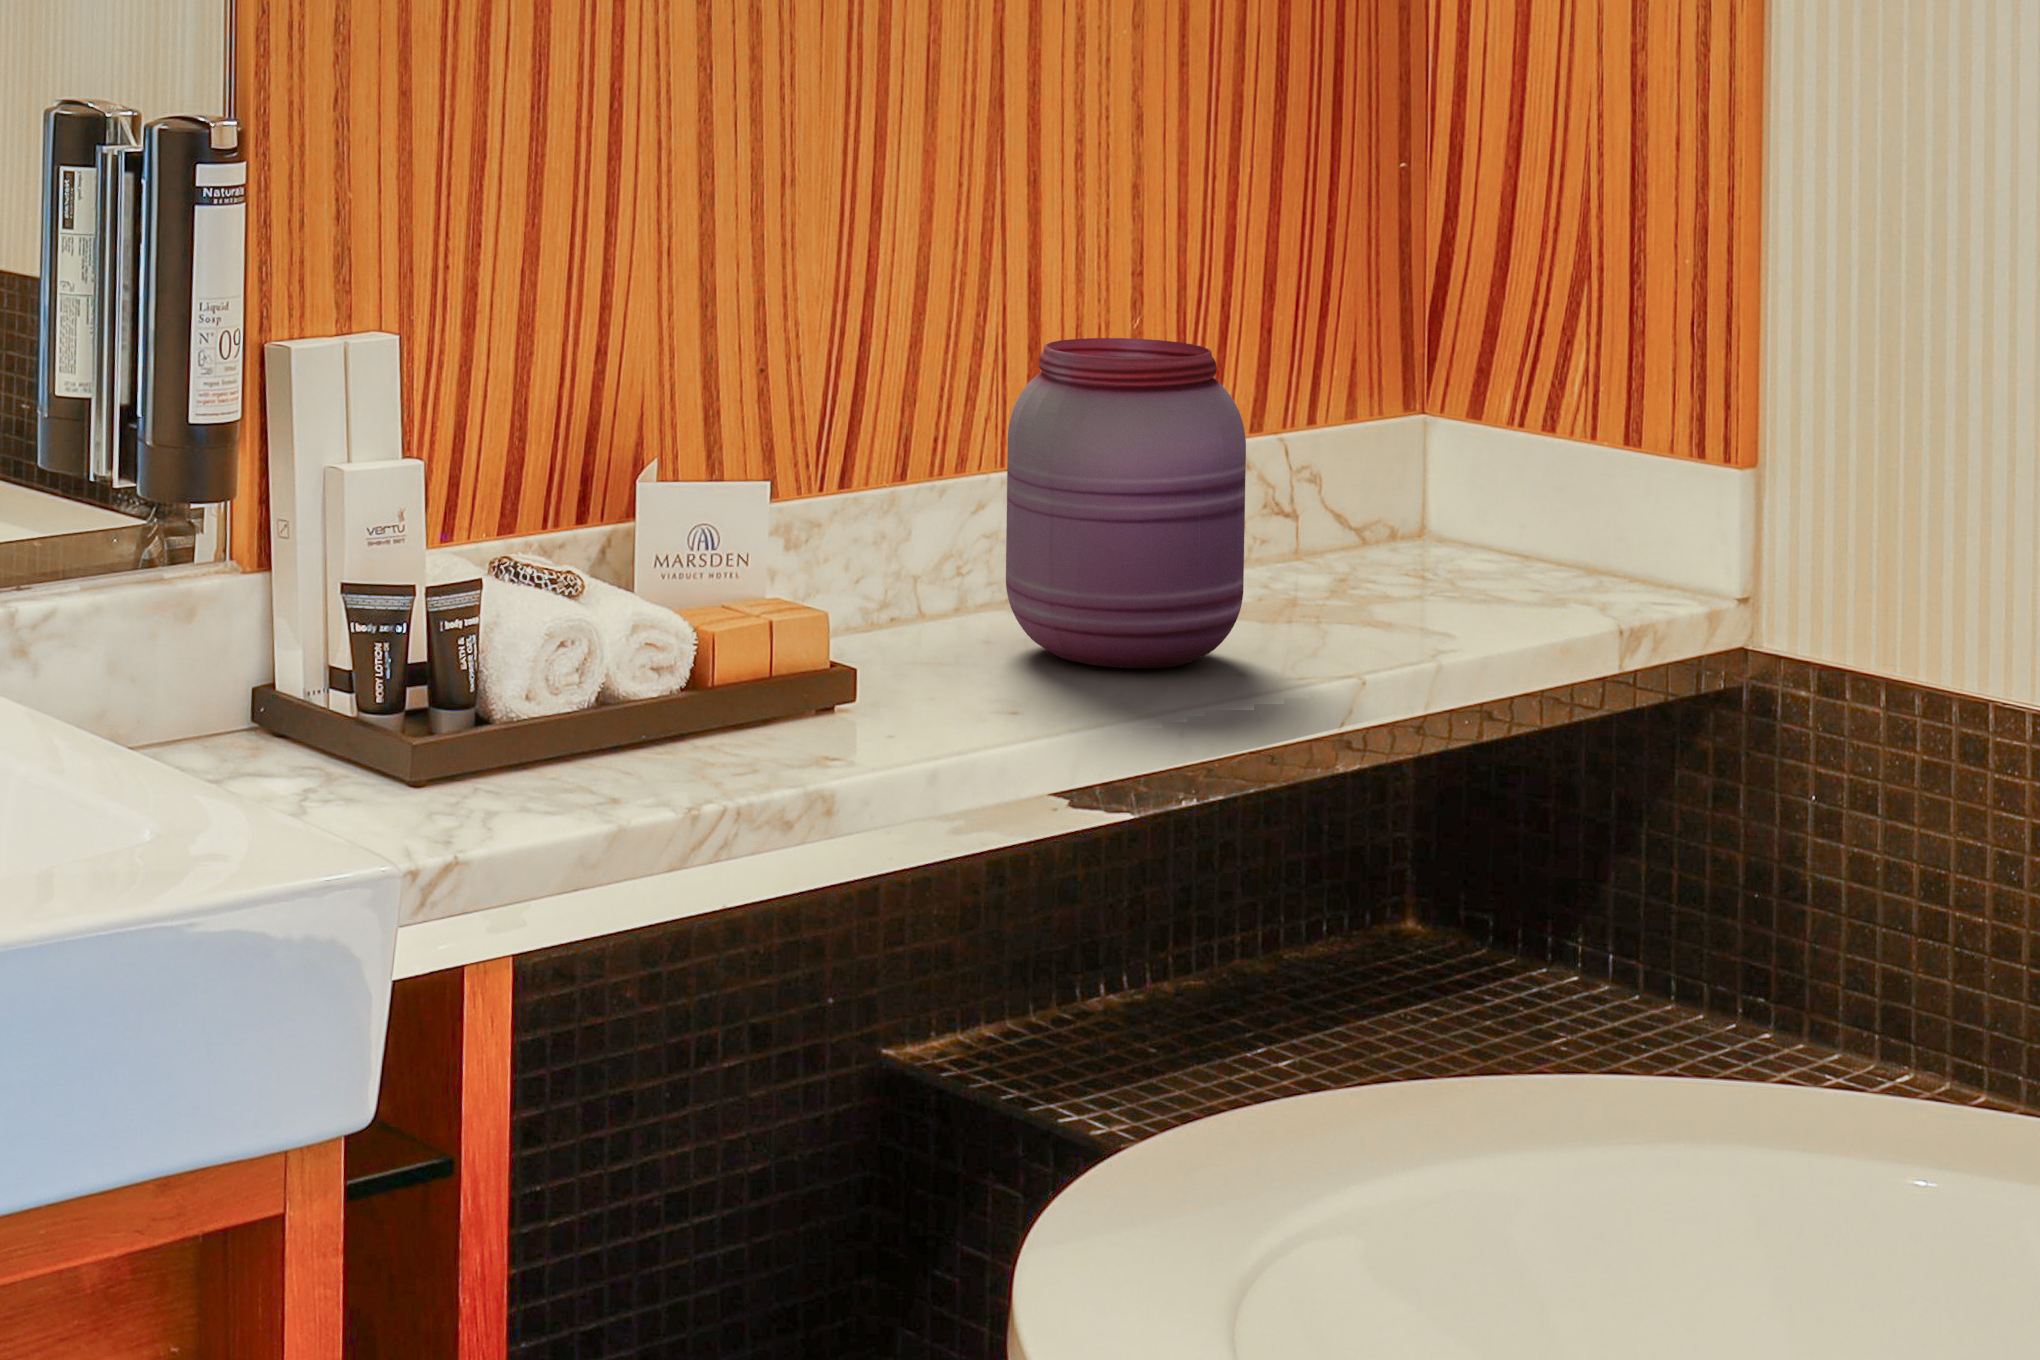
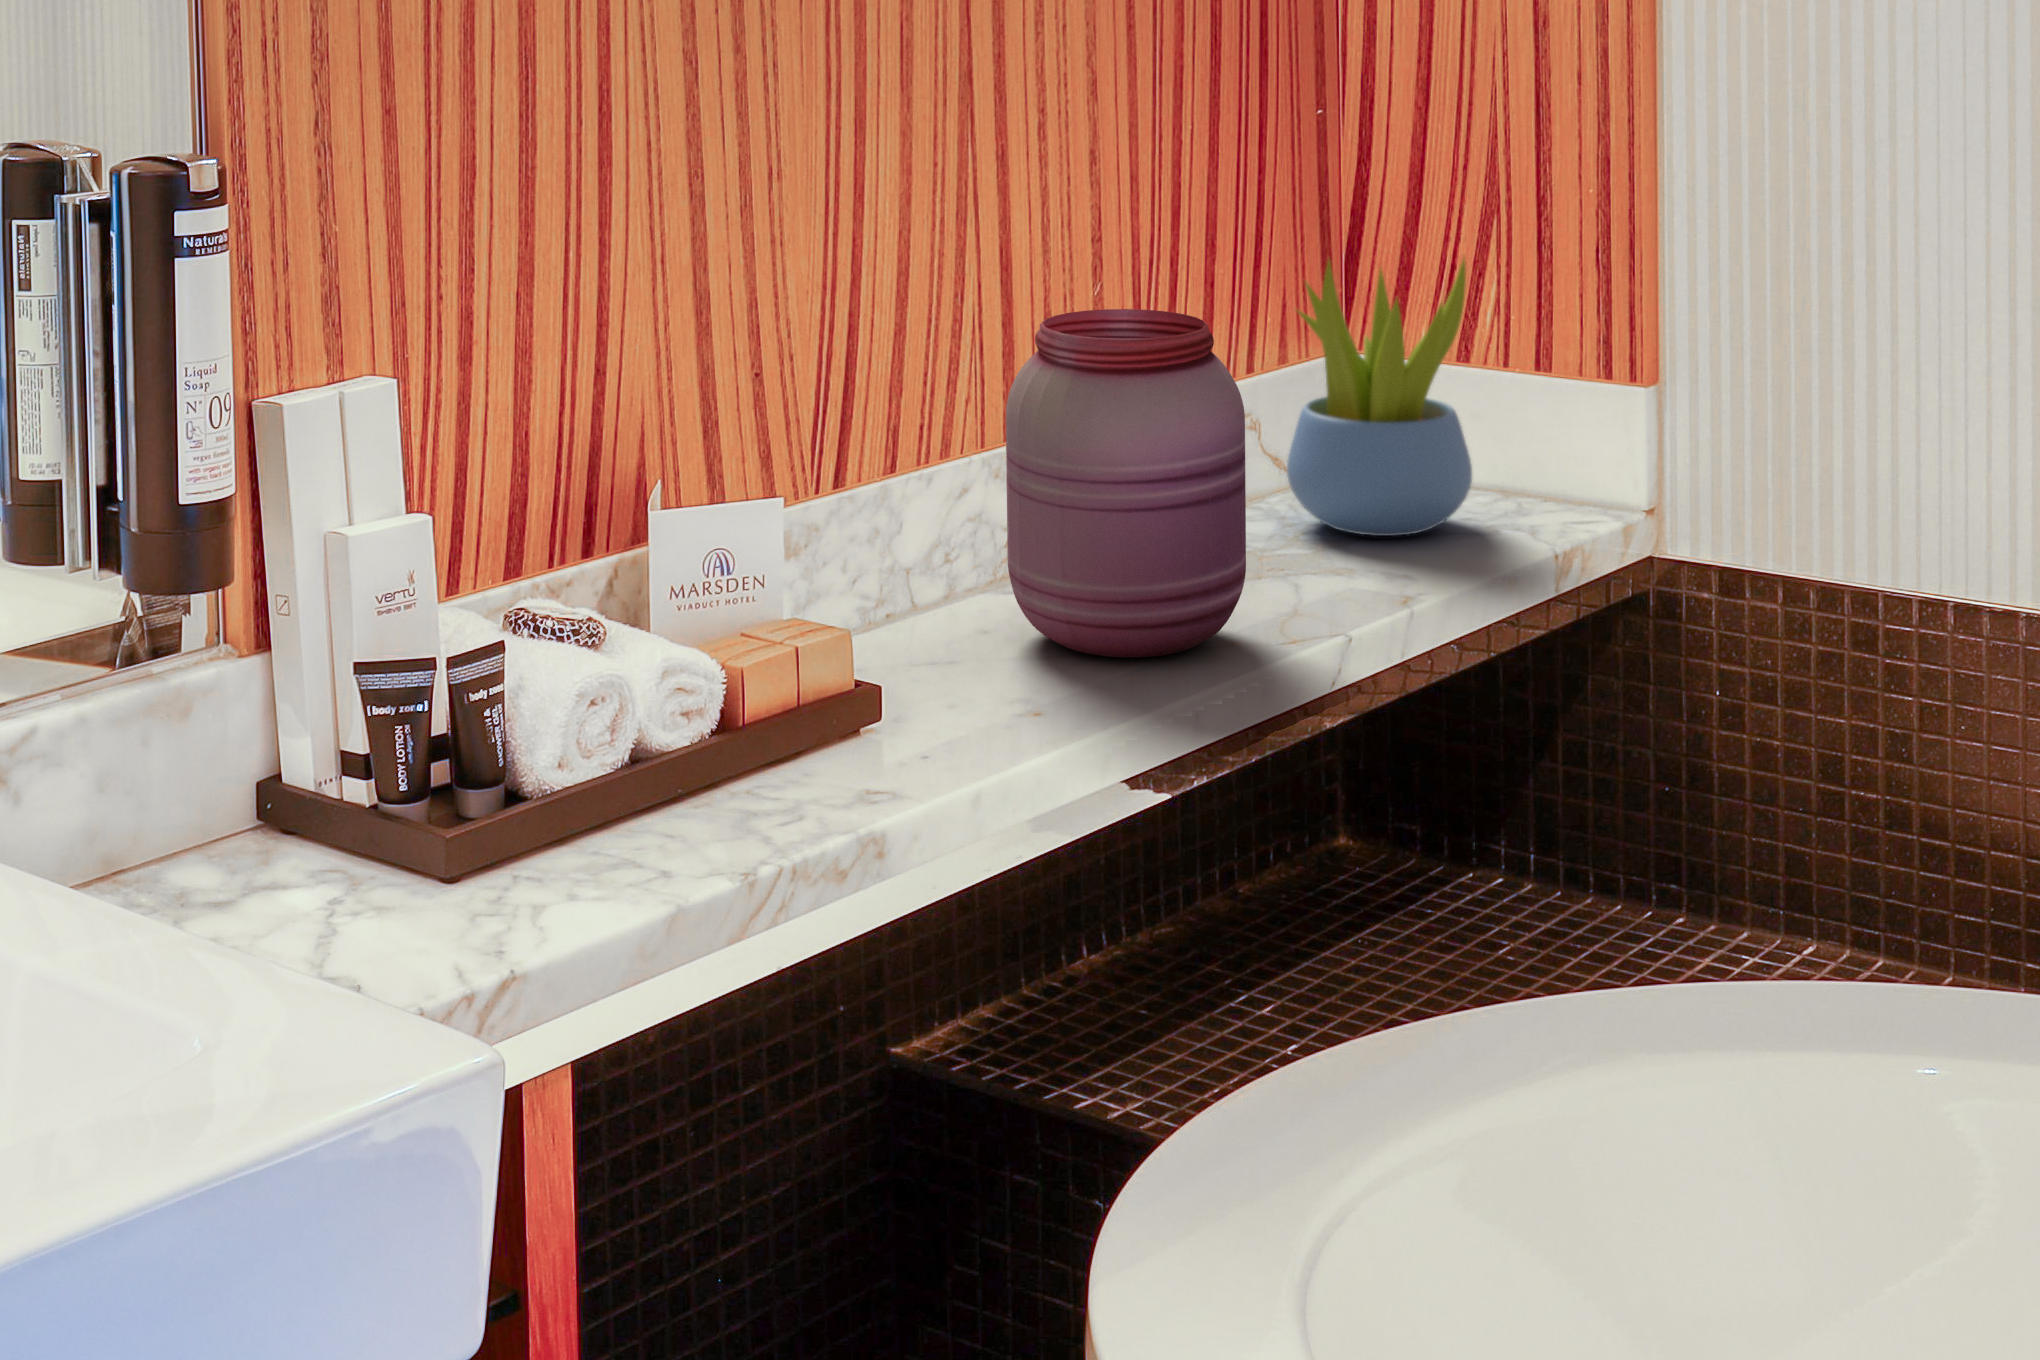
succulent plant: none [1334,313,1529,597] -> present [1287,258,1472,536]

